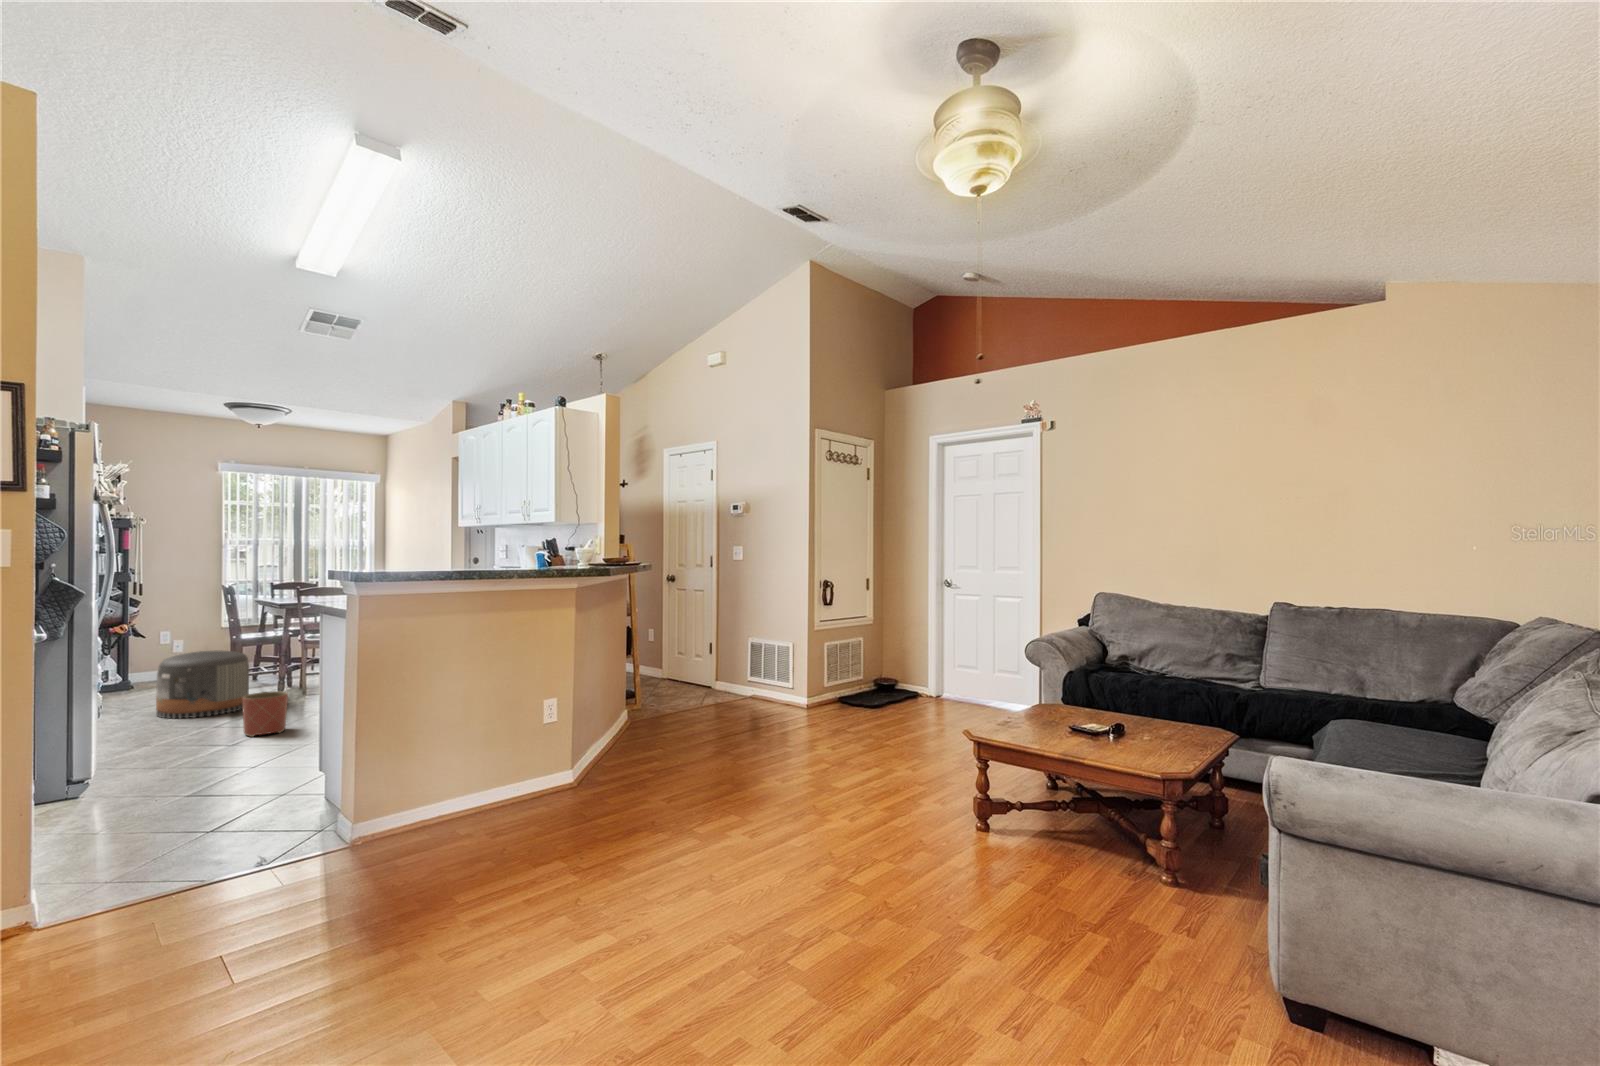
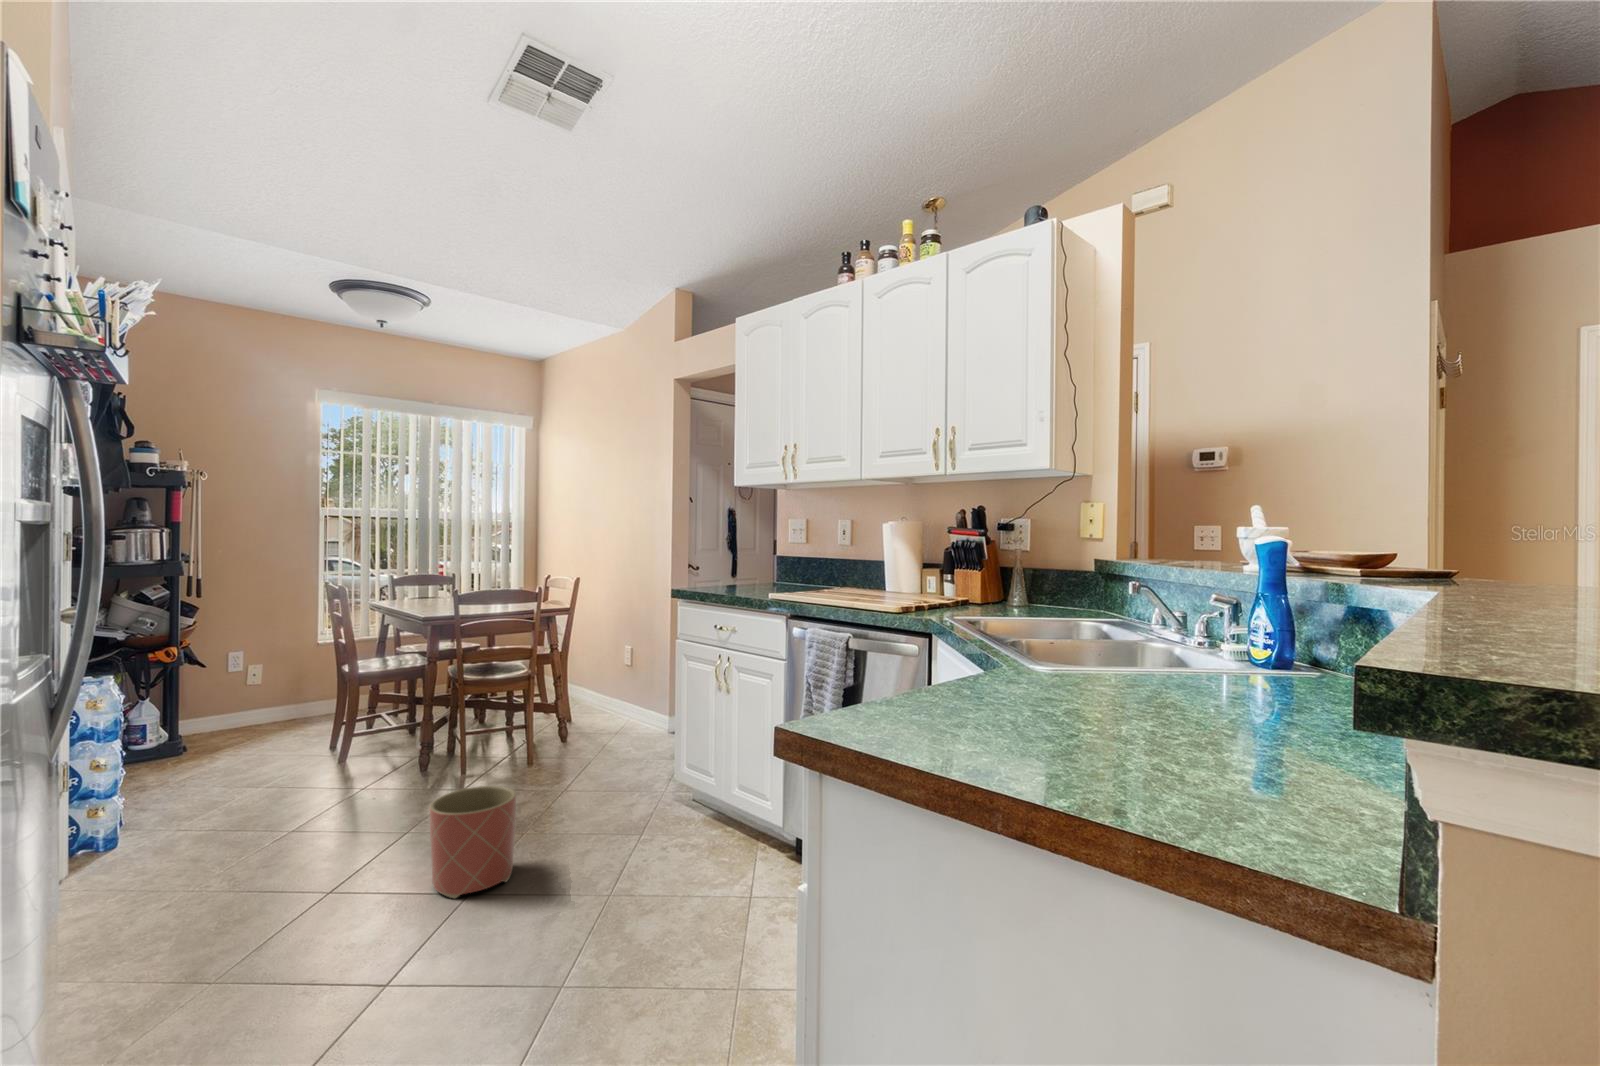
pouf: present [156,650,249,719] -> none [235,692,398,833]

